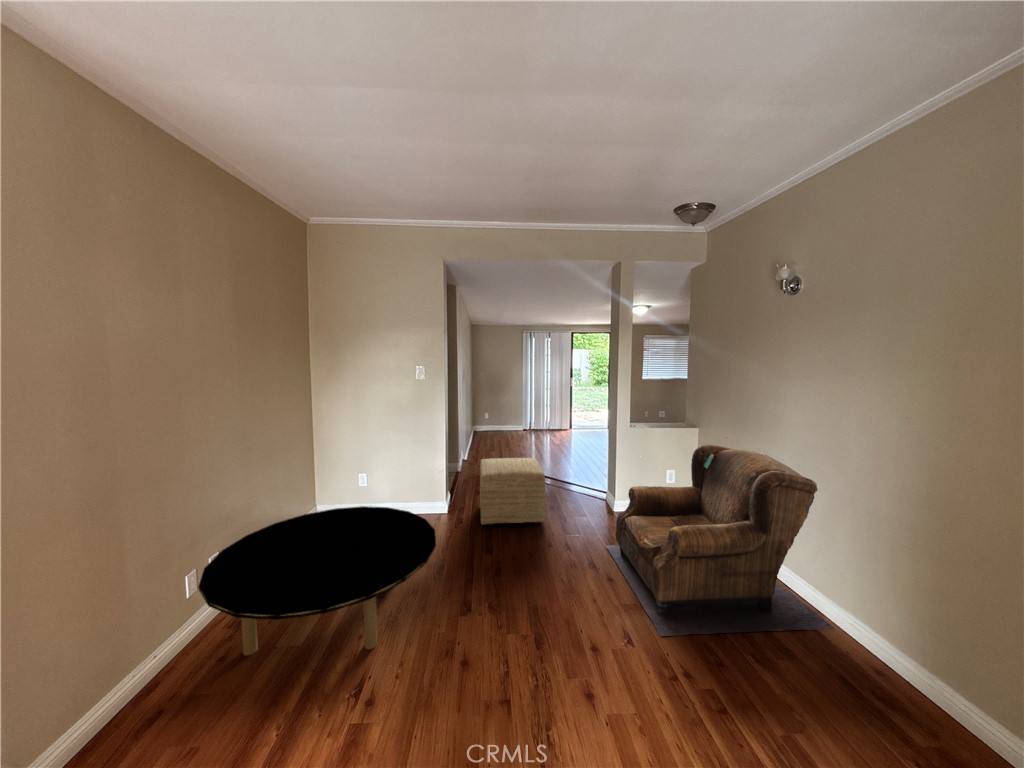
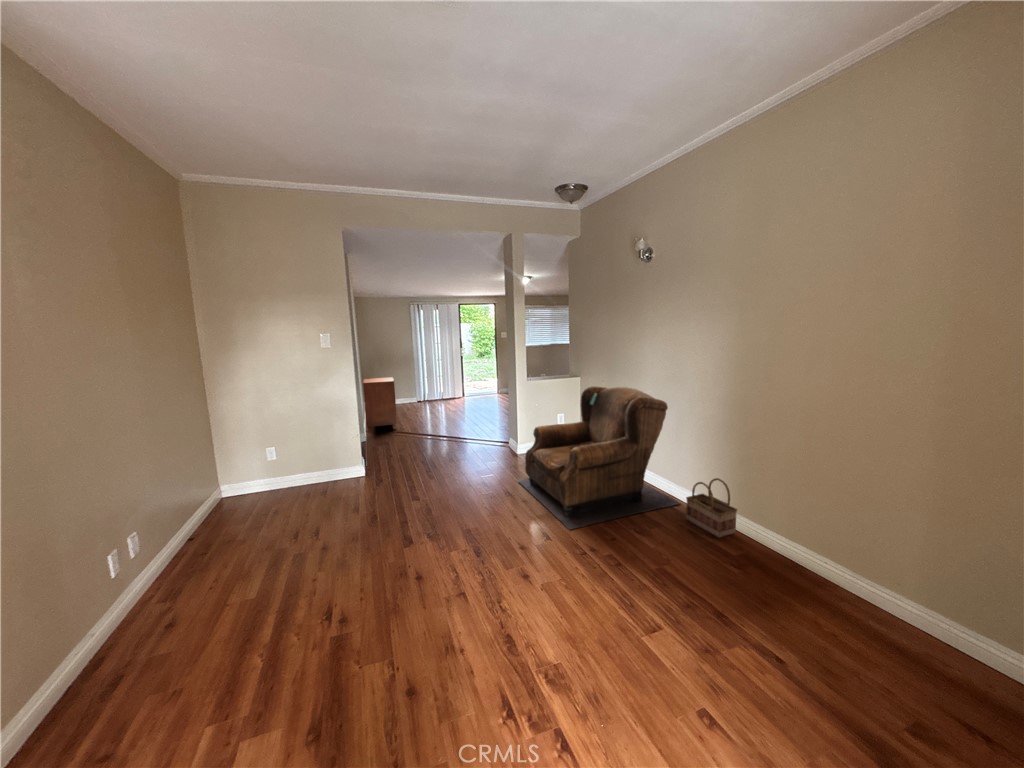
cabinet: none [466,406,496,459] -> present [363,377,397,432]
ottoman: present [480,458,545,525] -> none [393,417,461,481]
coffee table: present [198,506,436,655] -> none [130,471,376,618]
basket: none [843,611,940,711] -> present [686,478,737,538]

